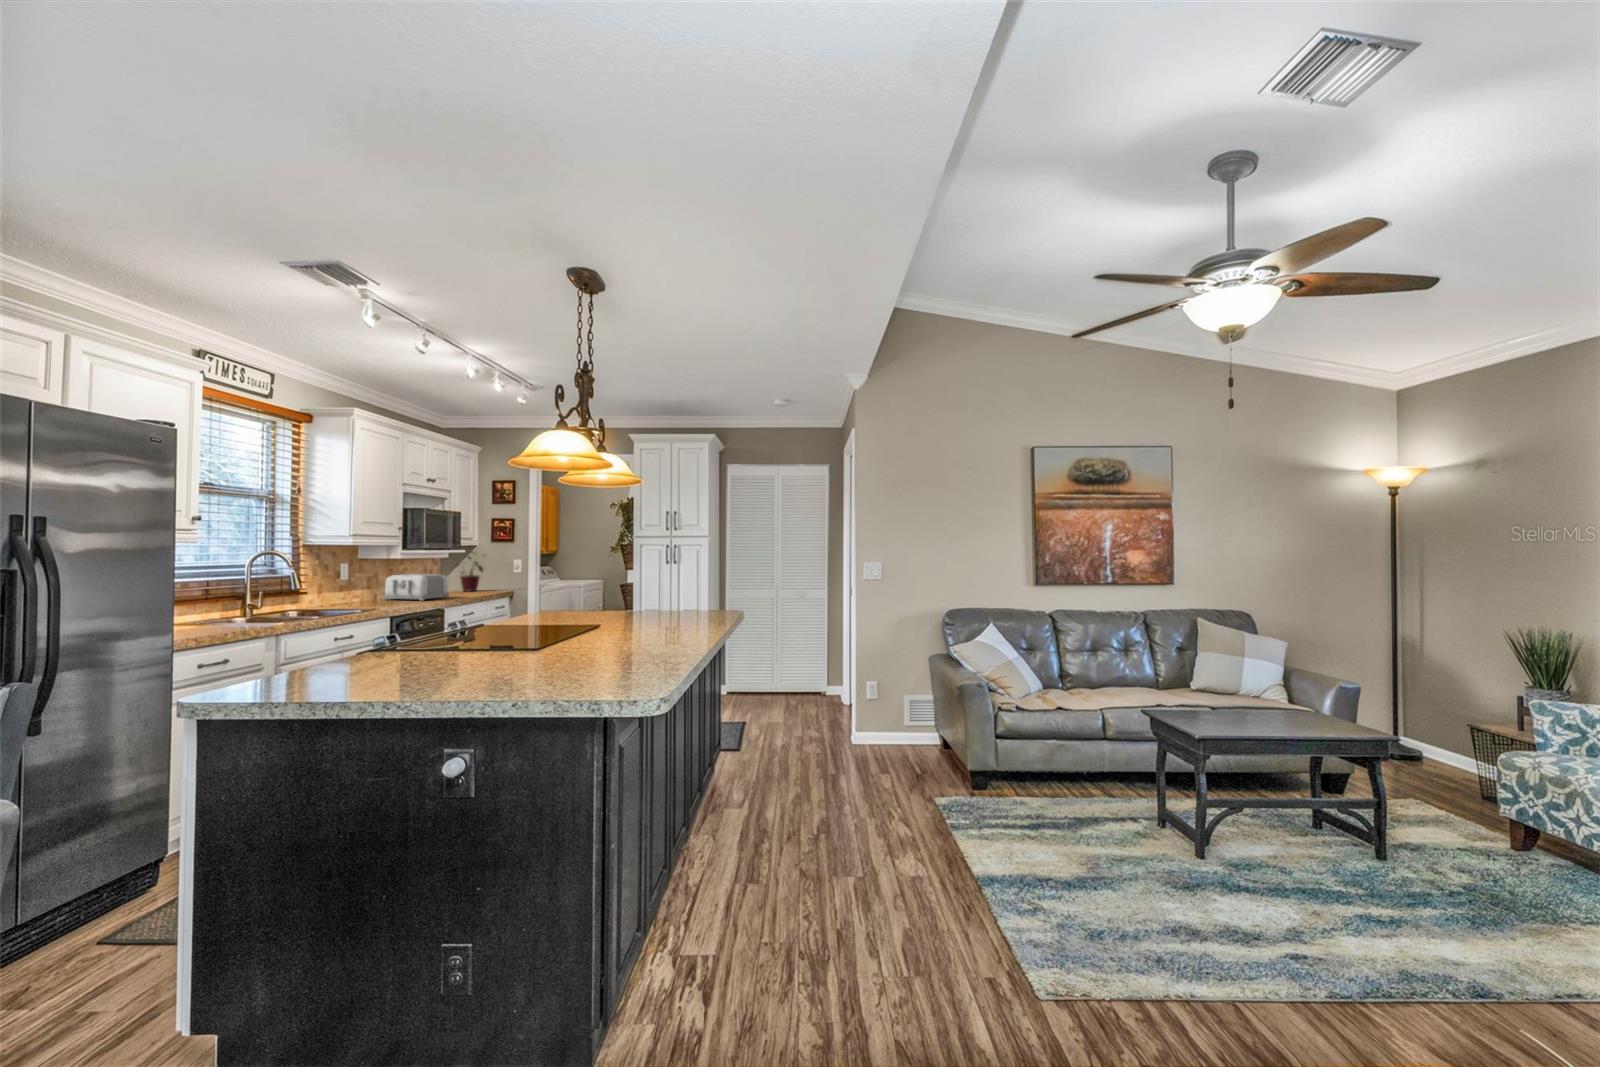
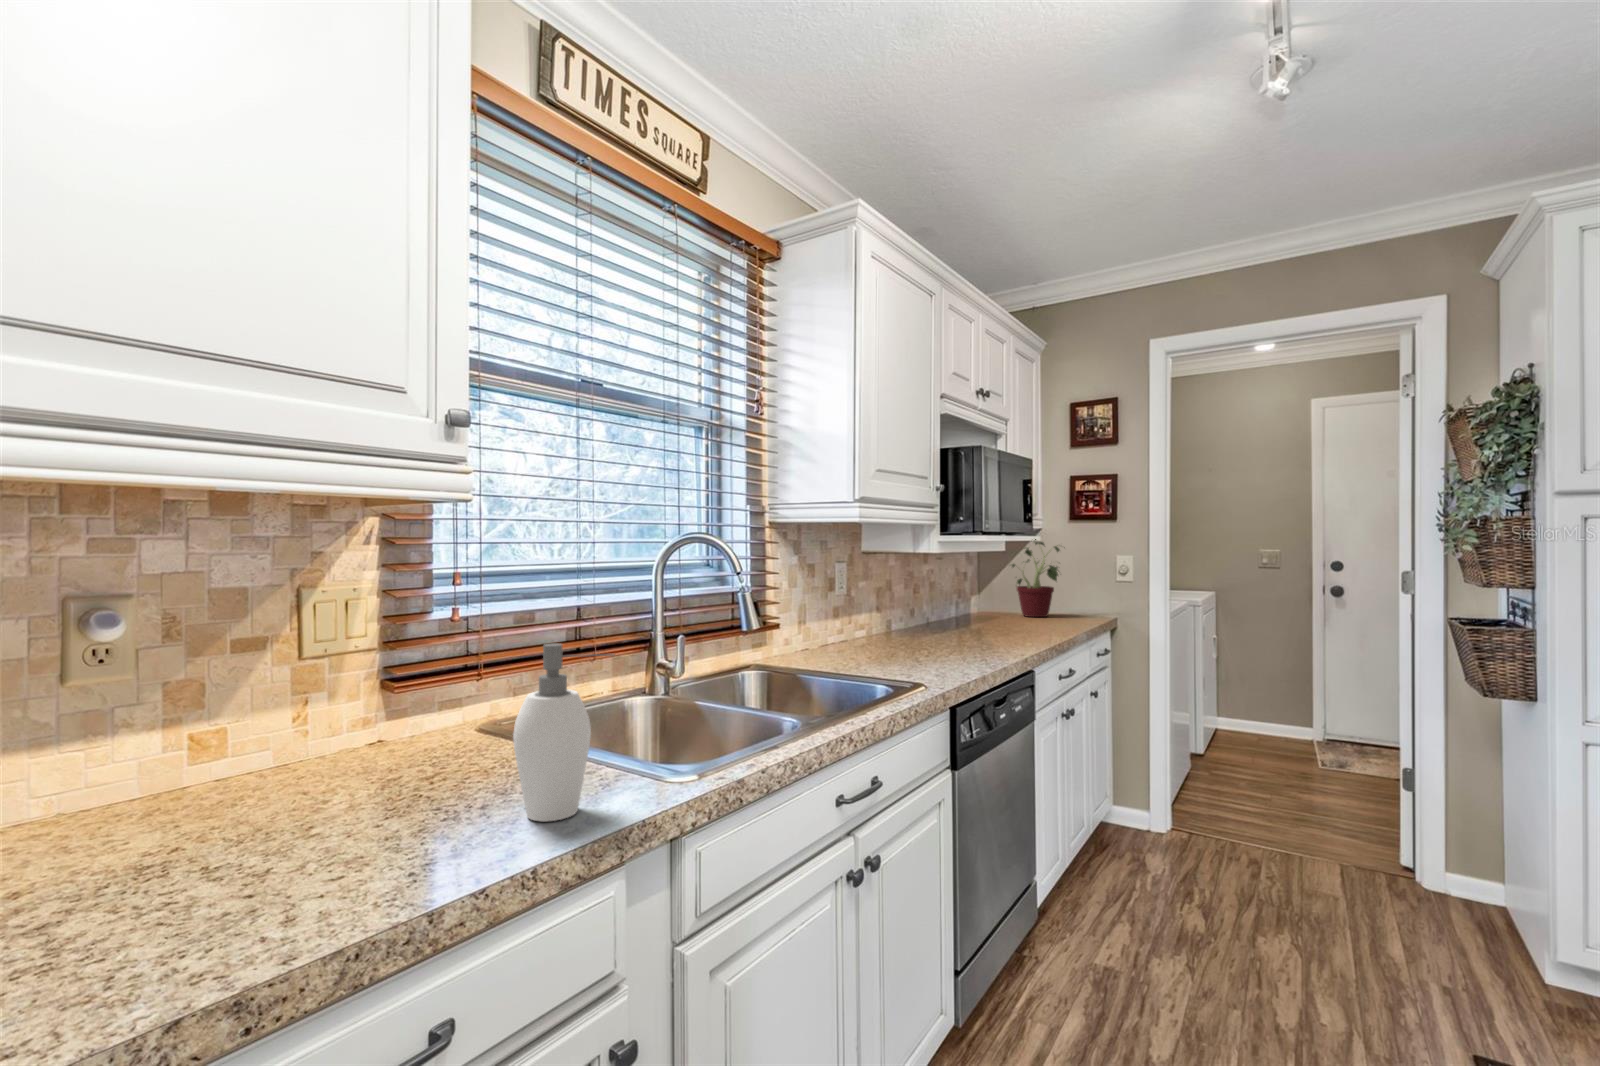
toaster: present [384,574,449,601] -> none [907,584,1026,646]
soap dispenser: none [219,585,254,633] -> present [513,644,614,821]

